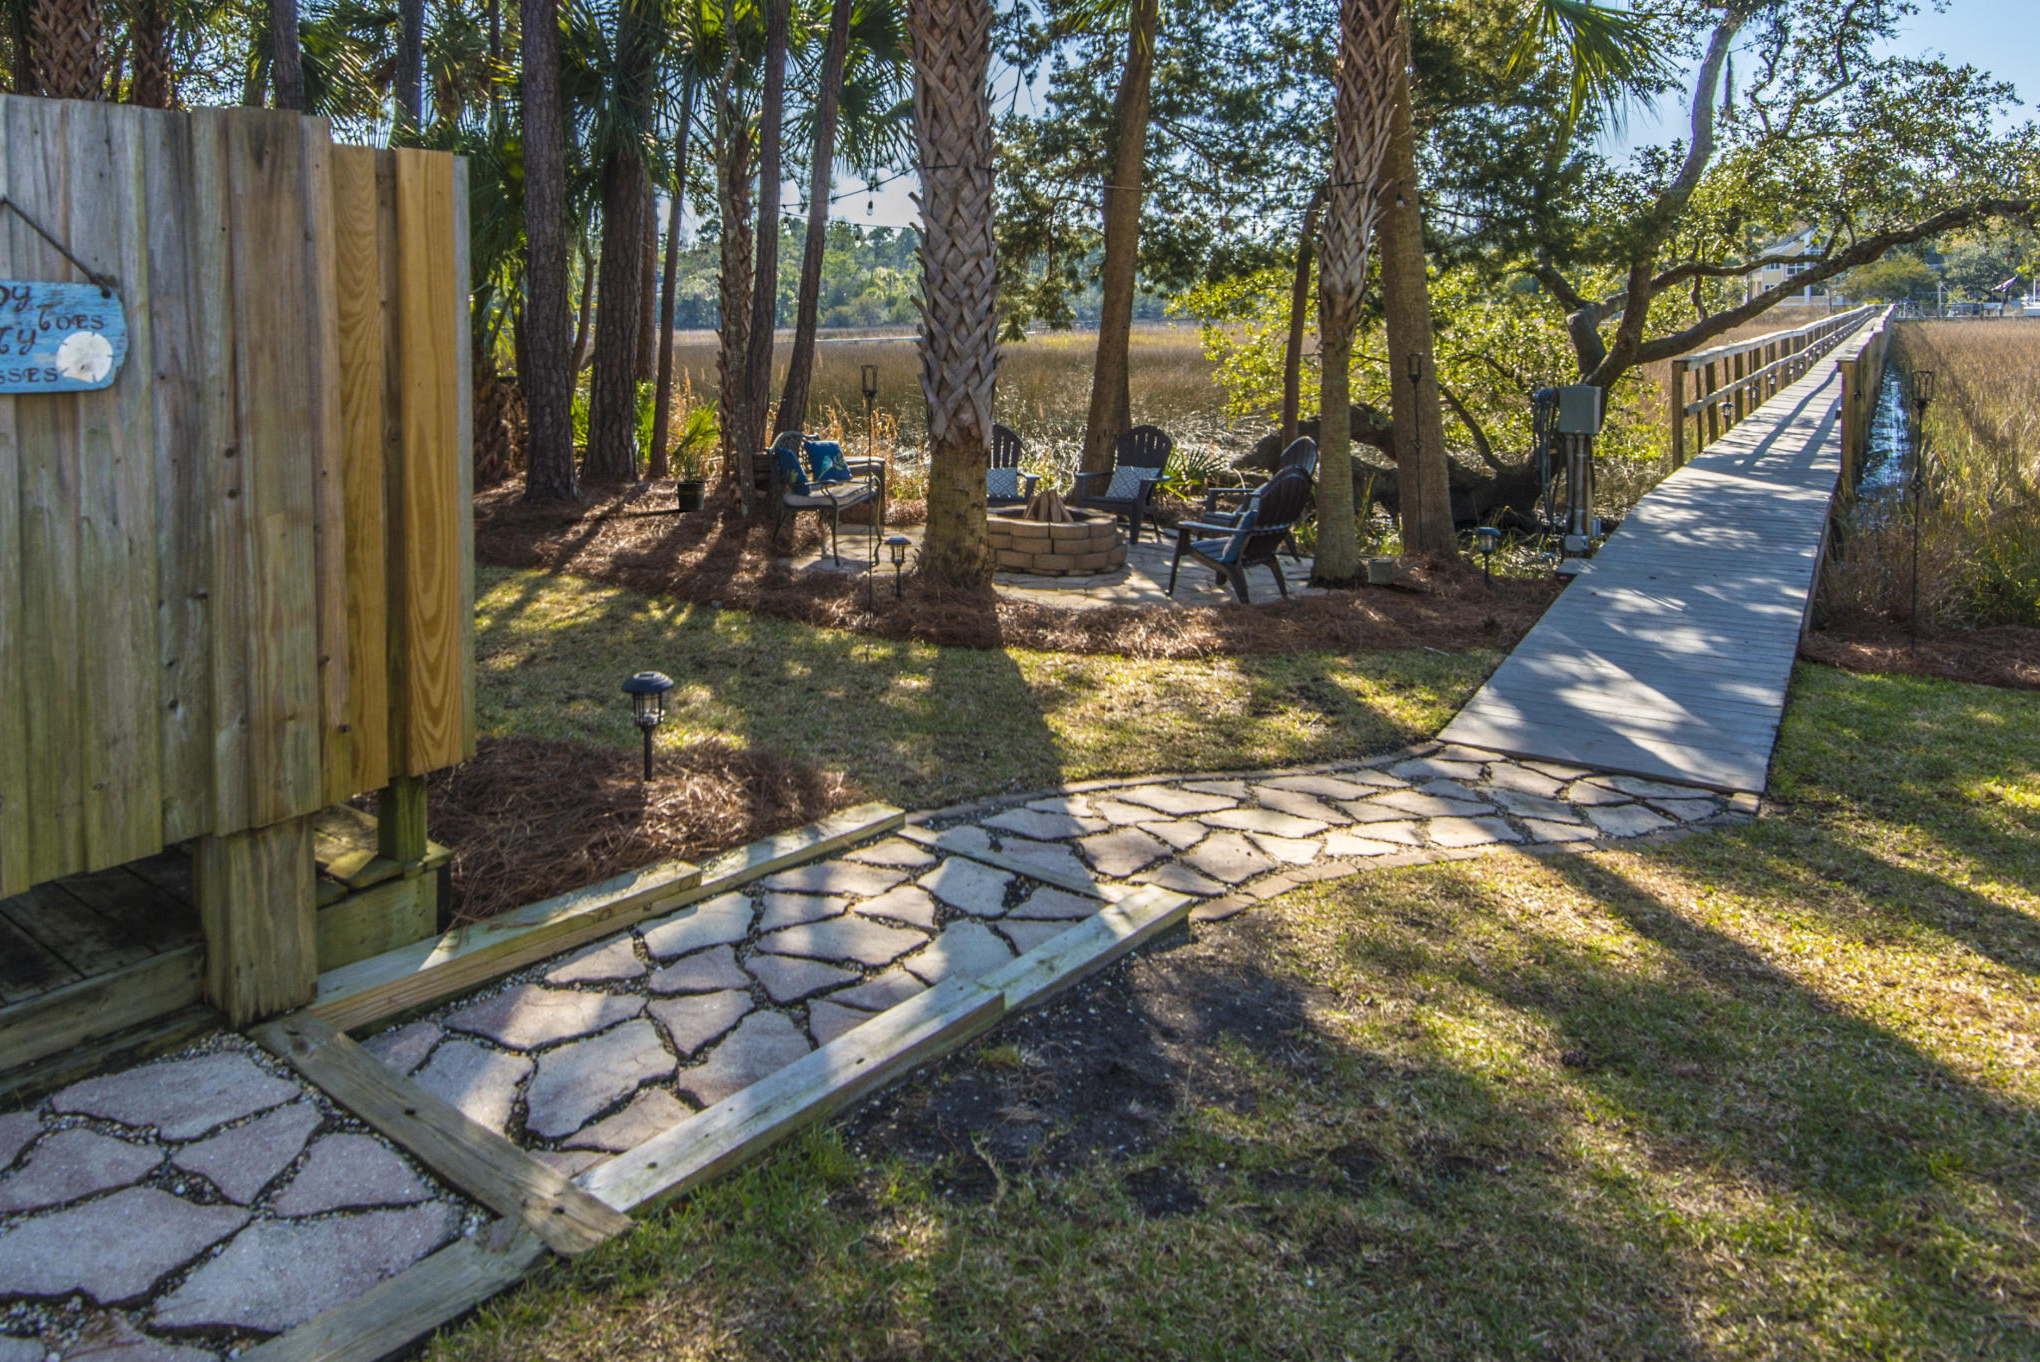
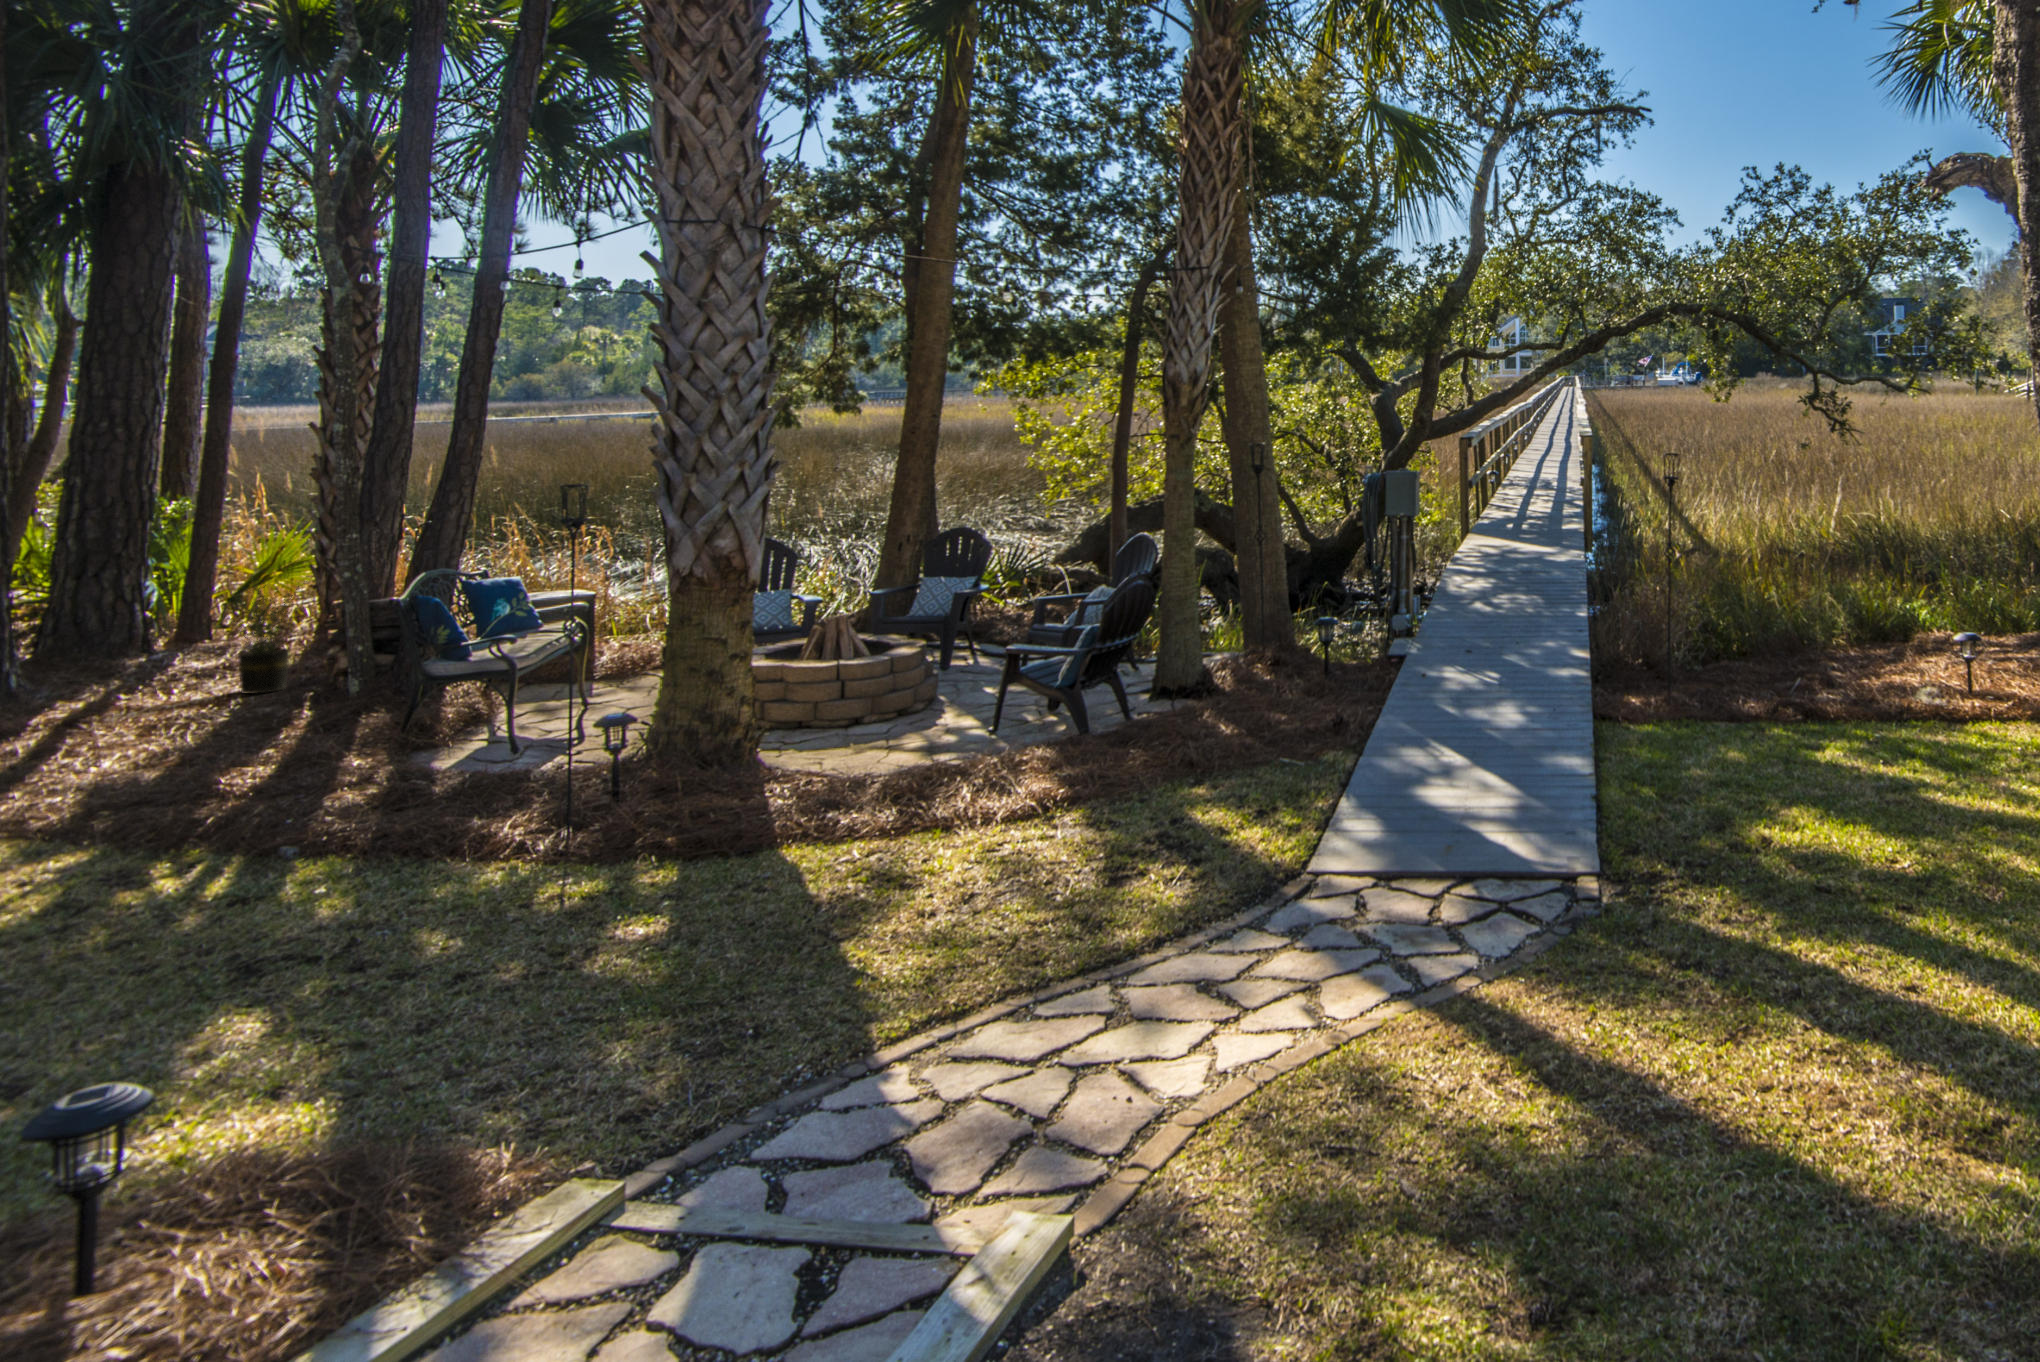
watering can: present [1361,559,1420,585] -> none [1203,671,1269,702]

